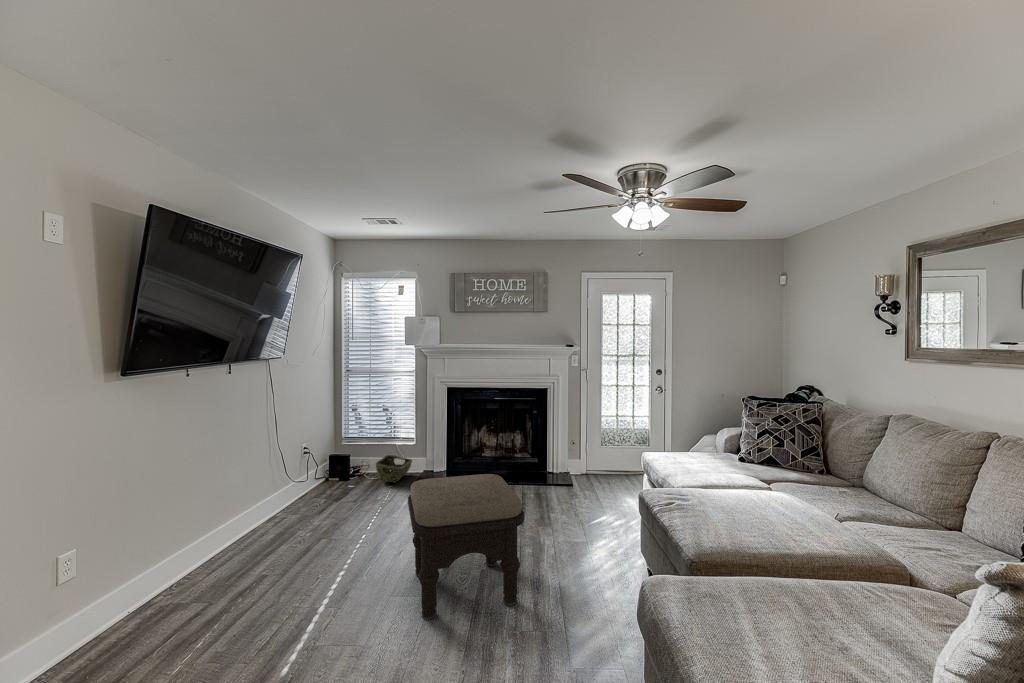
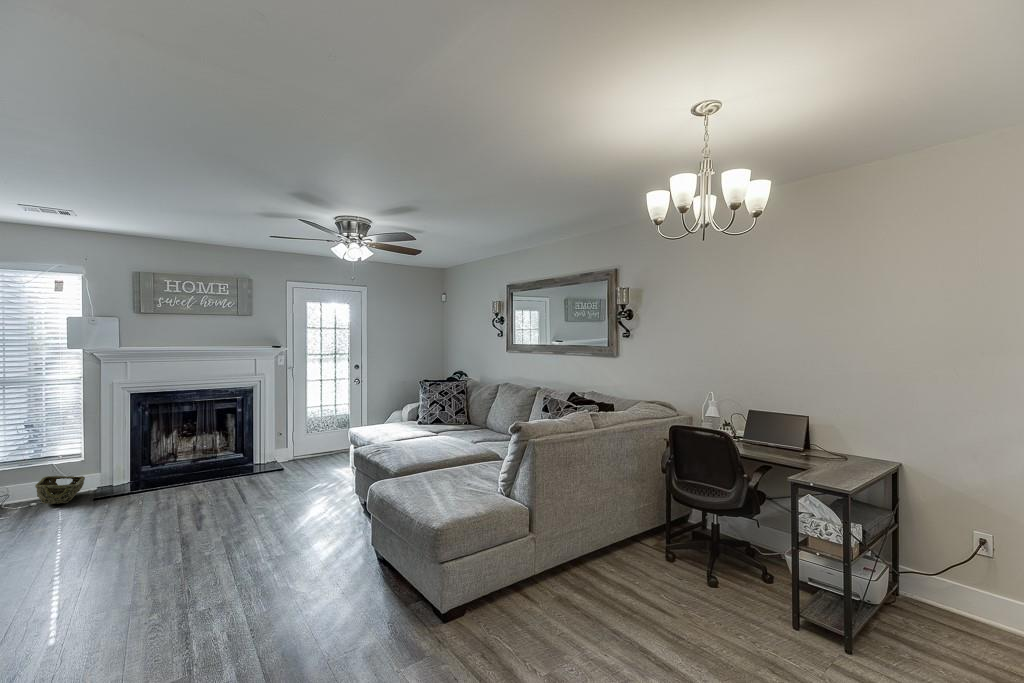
ottoman: present [408,474,524,620] -> none [142,456,268,576]

